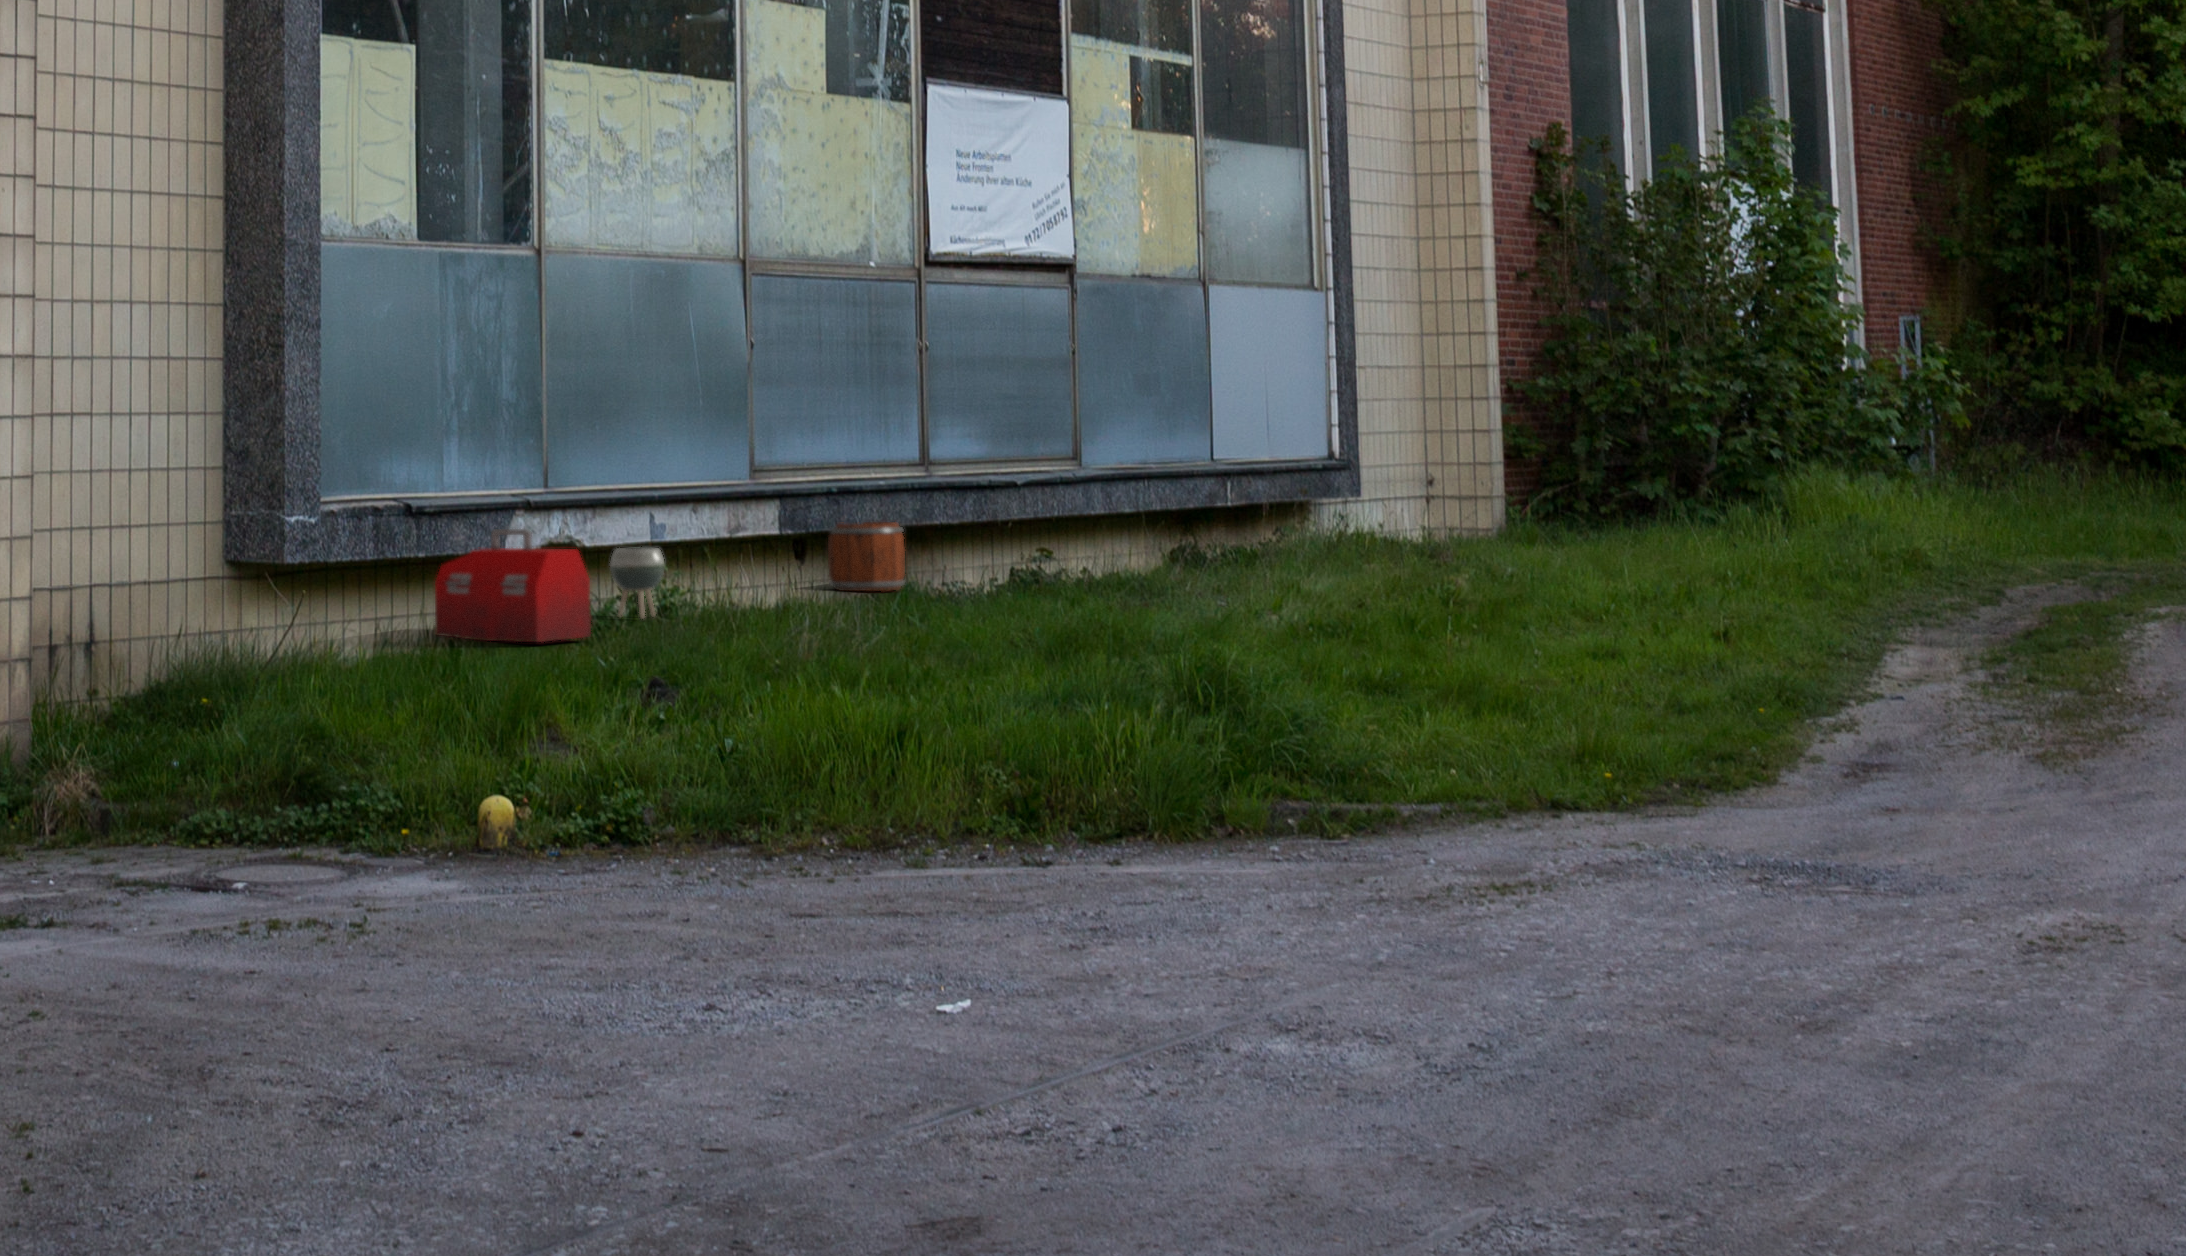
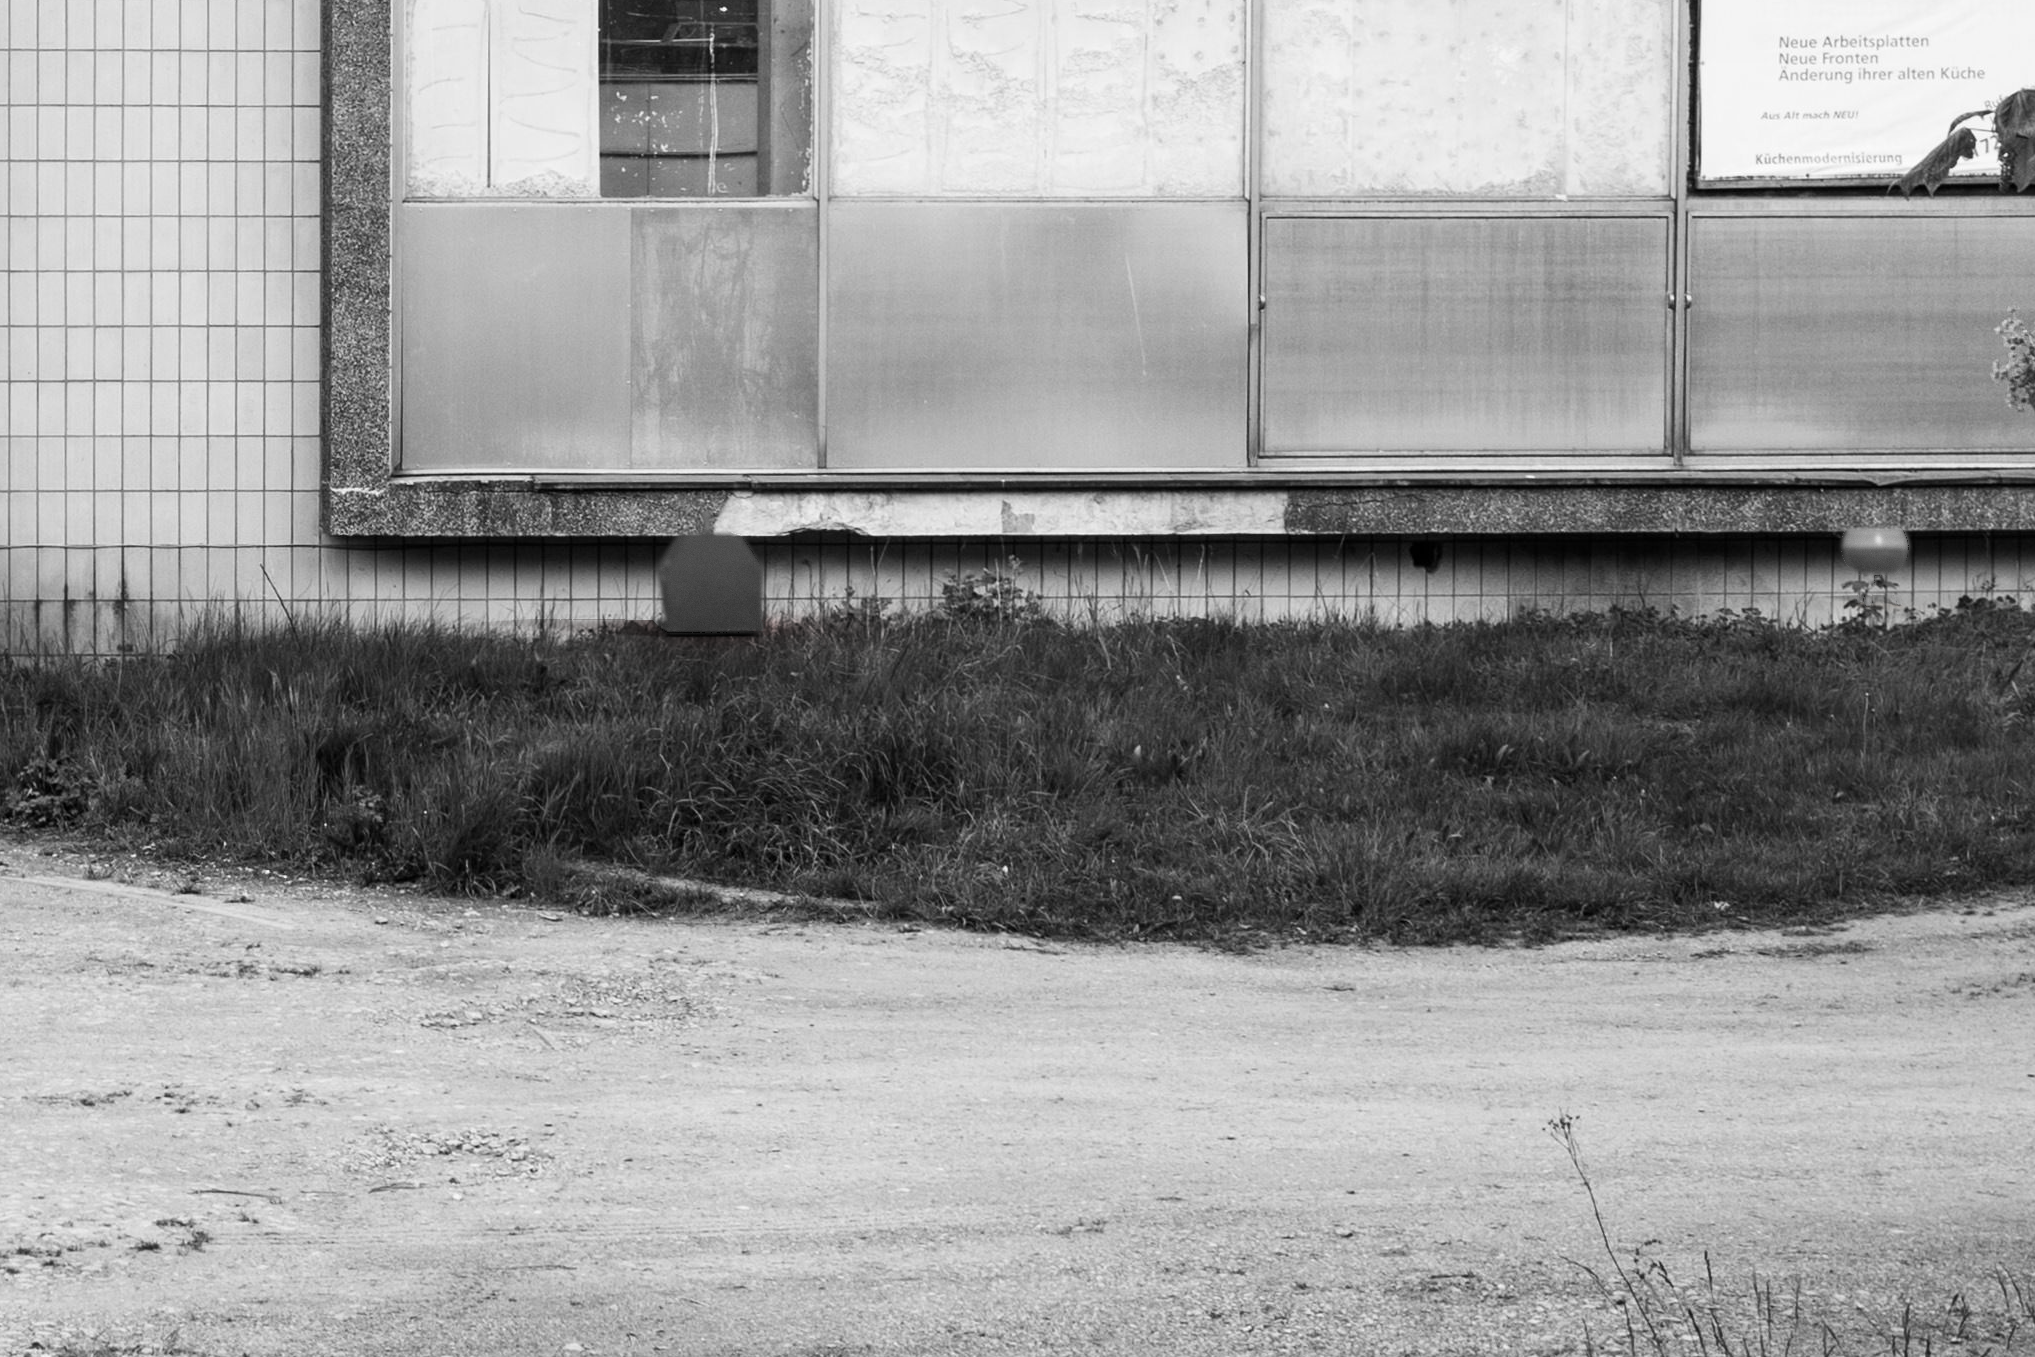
bucket: present [828,522,905,591] -> none [1478,525,1579,610]
planter: present [610,547,664,618] -> present [1843,528,1908,605]

